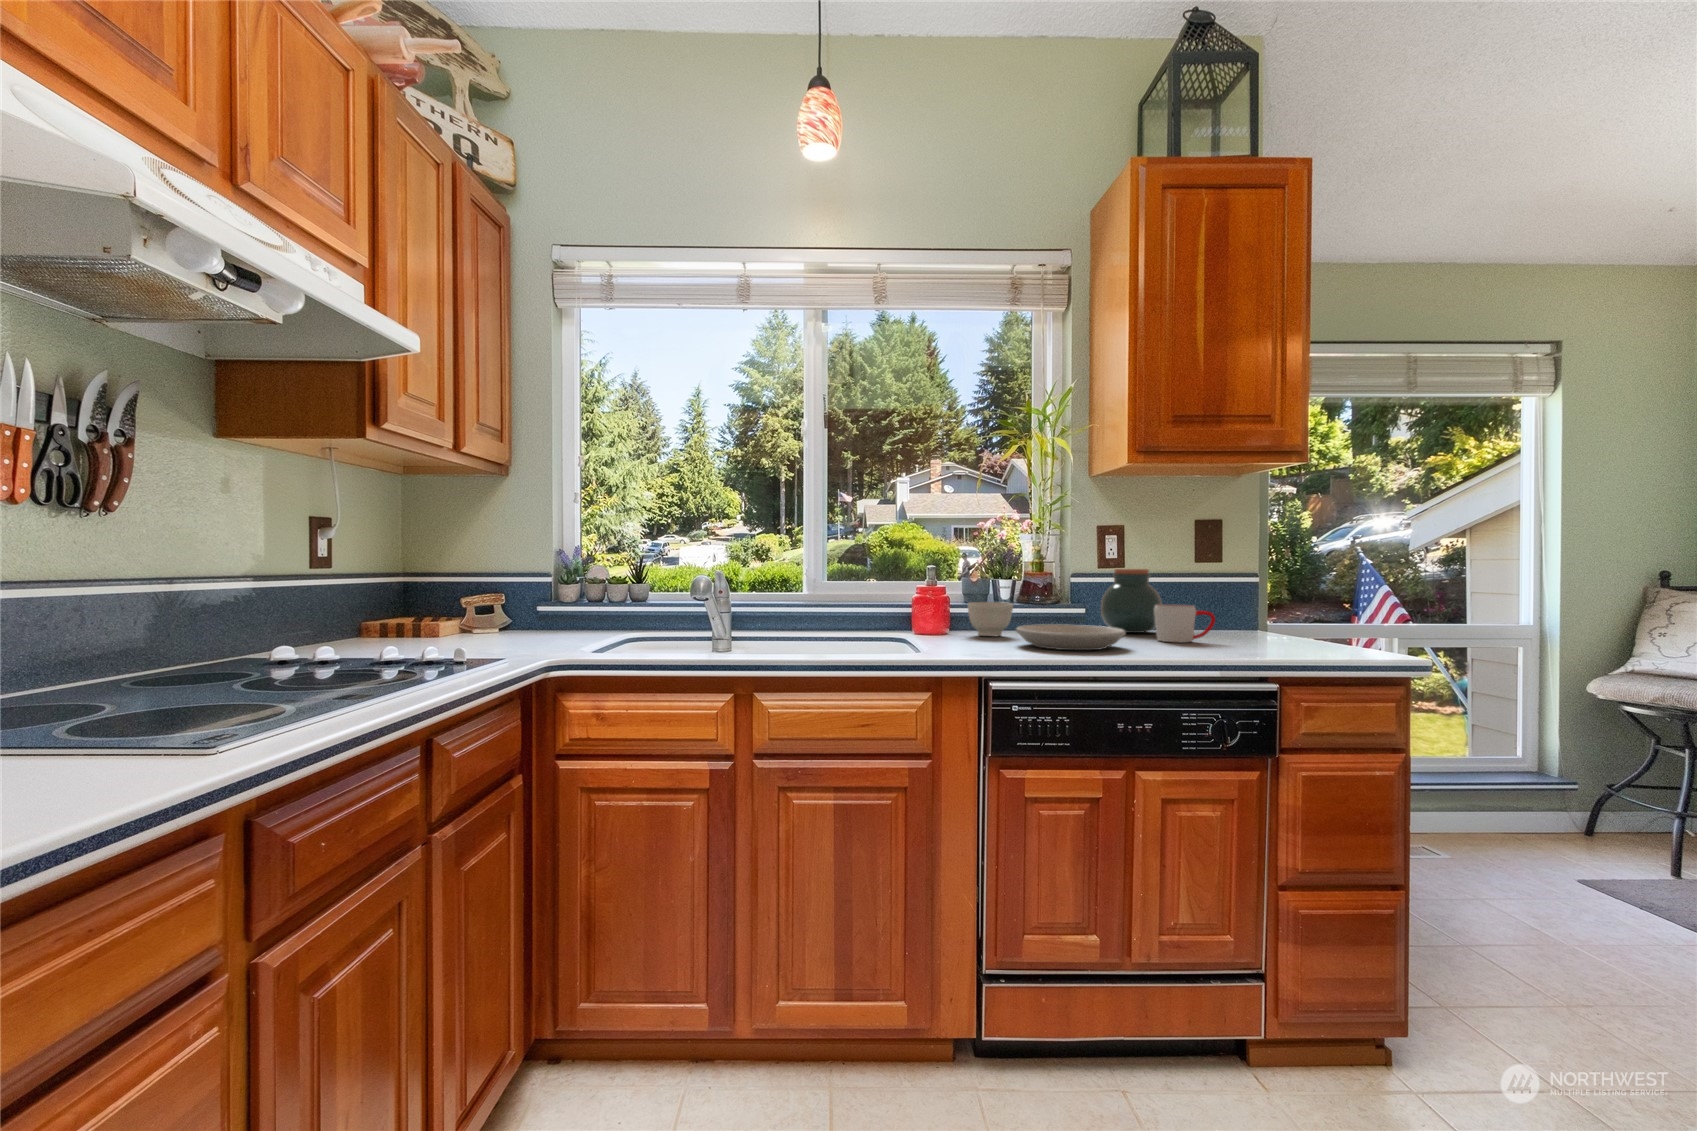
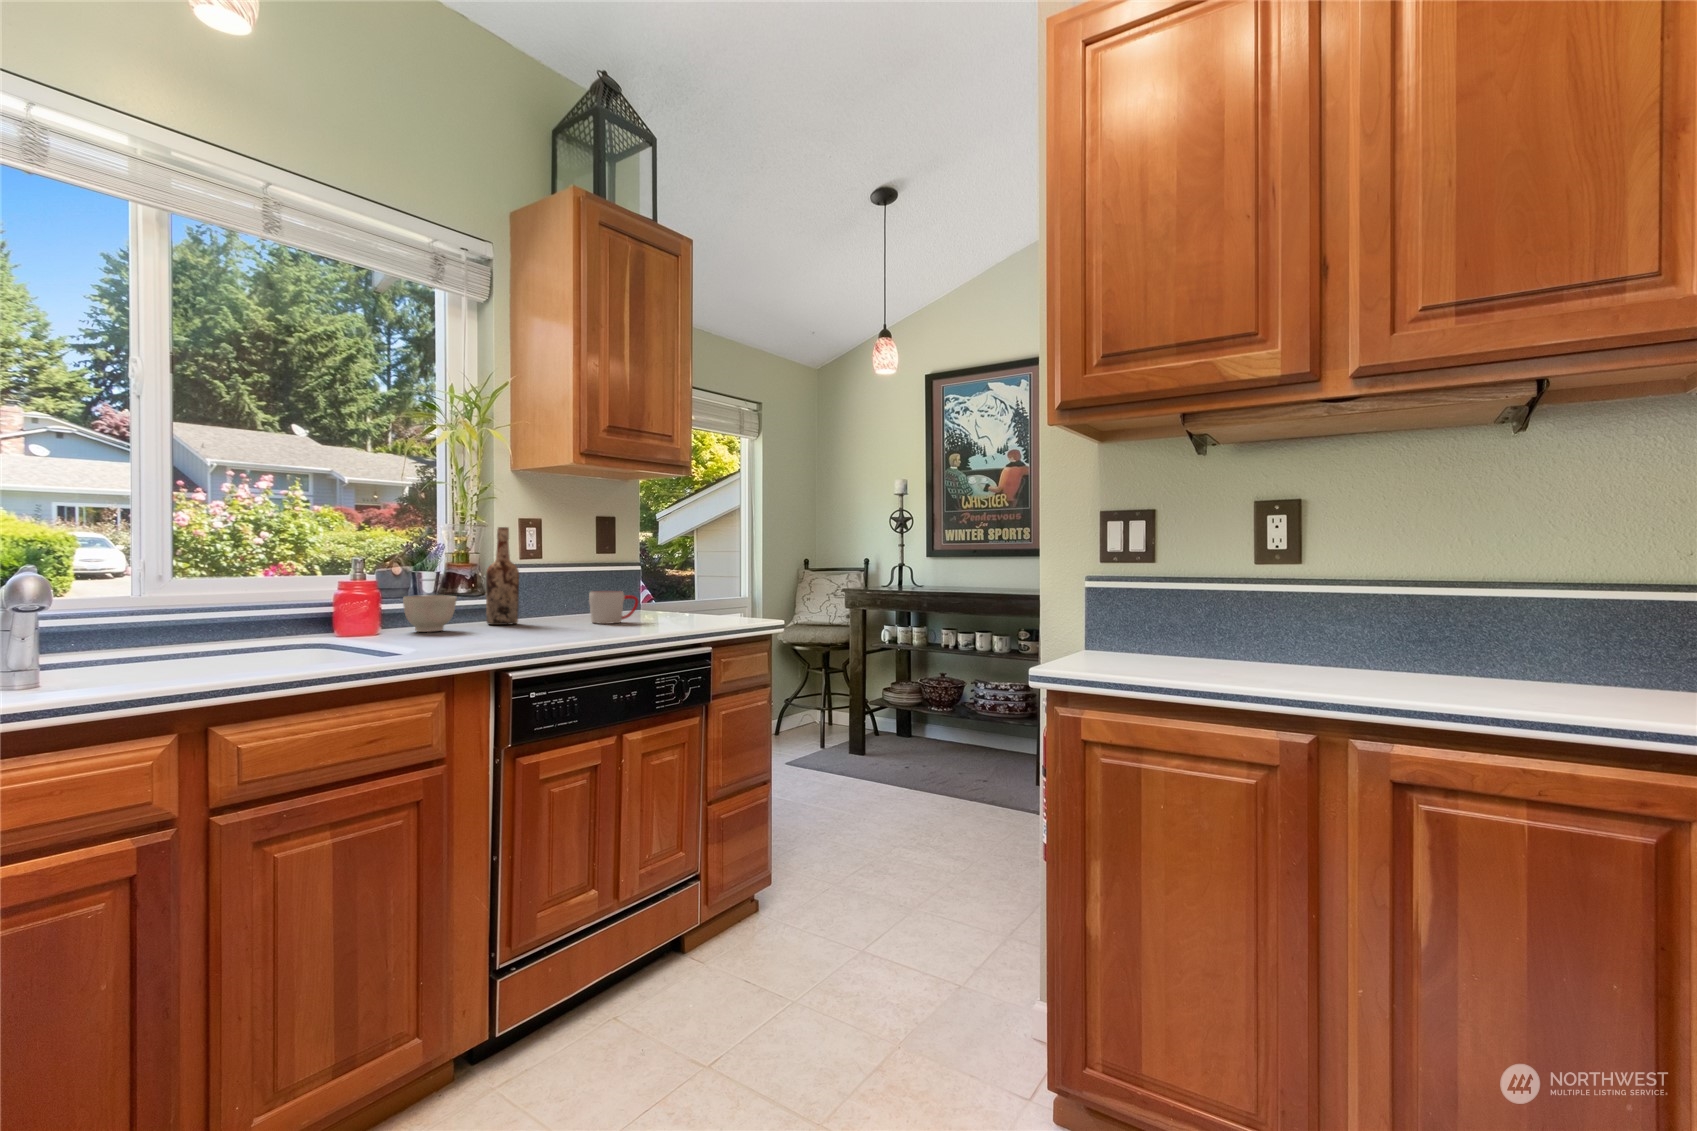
wine bottle: none [1053,535,1084,635] -> present [486,527,519,625]
jar: present [1101,569,1162,633] -> none [521,560,578,619]
plate: present [1016,624,1126,650] -> none [485,614,593,637]

